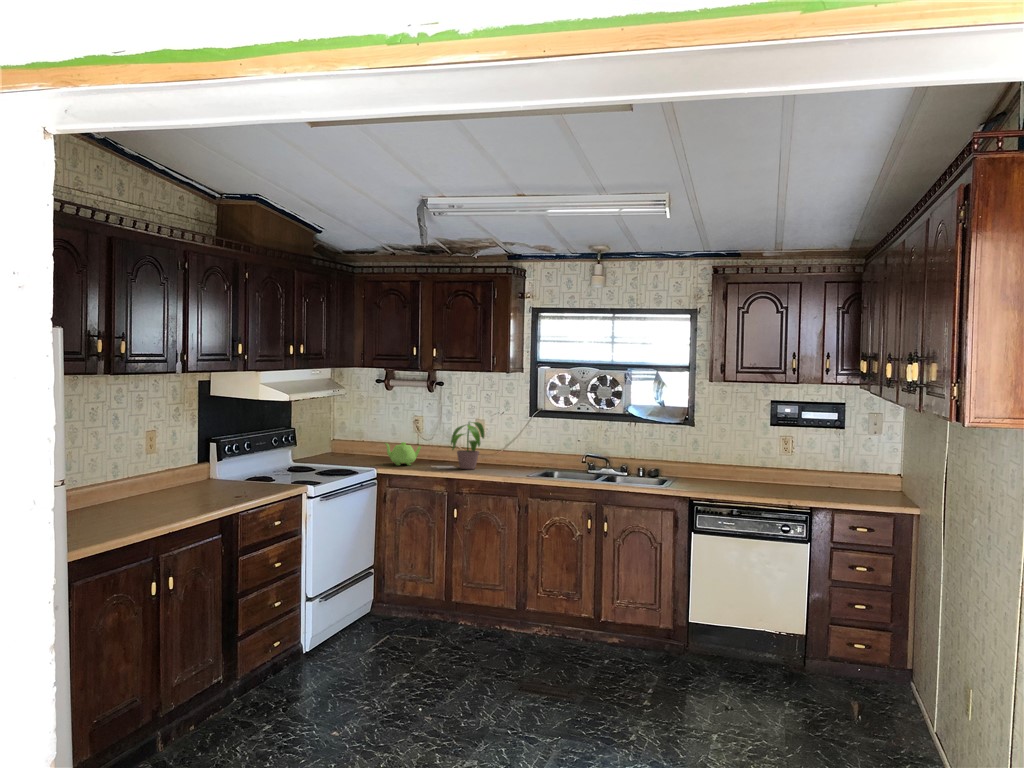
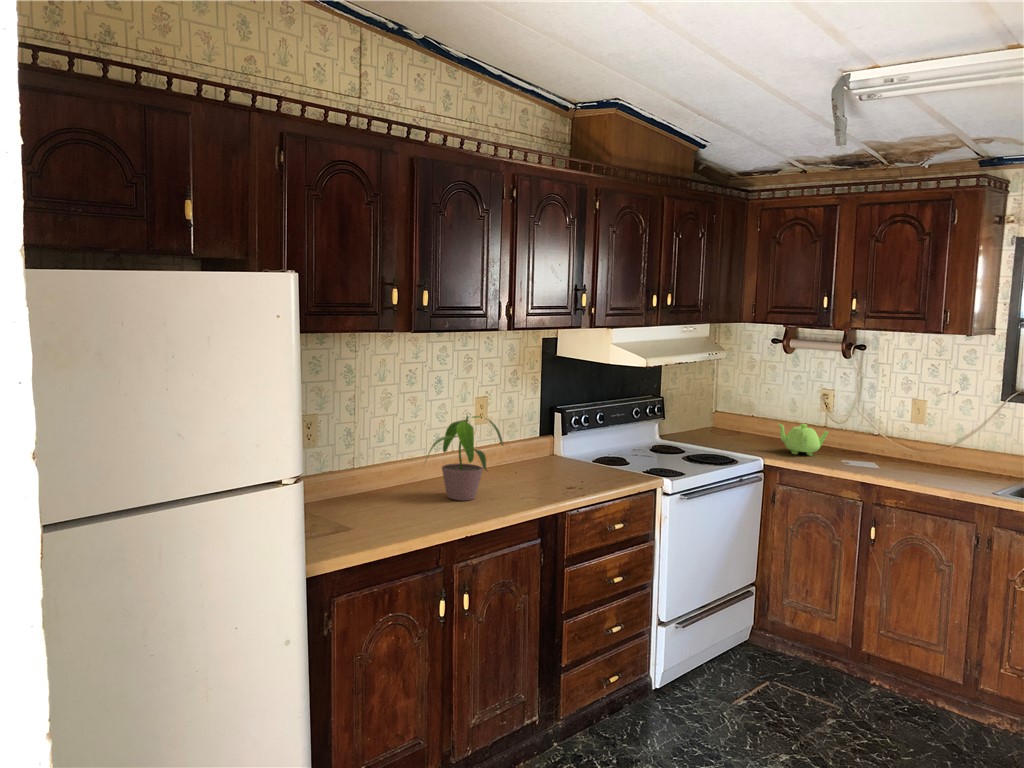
potted plant: present [451,422,484,469] -> present [426,416,503,500]

